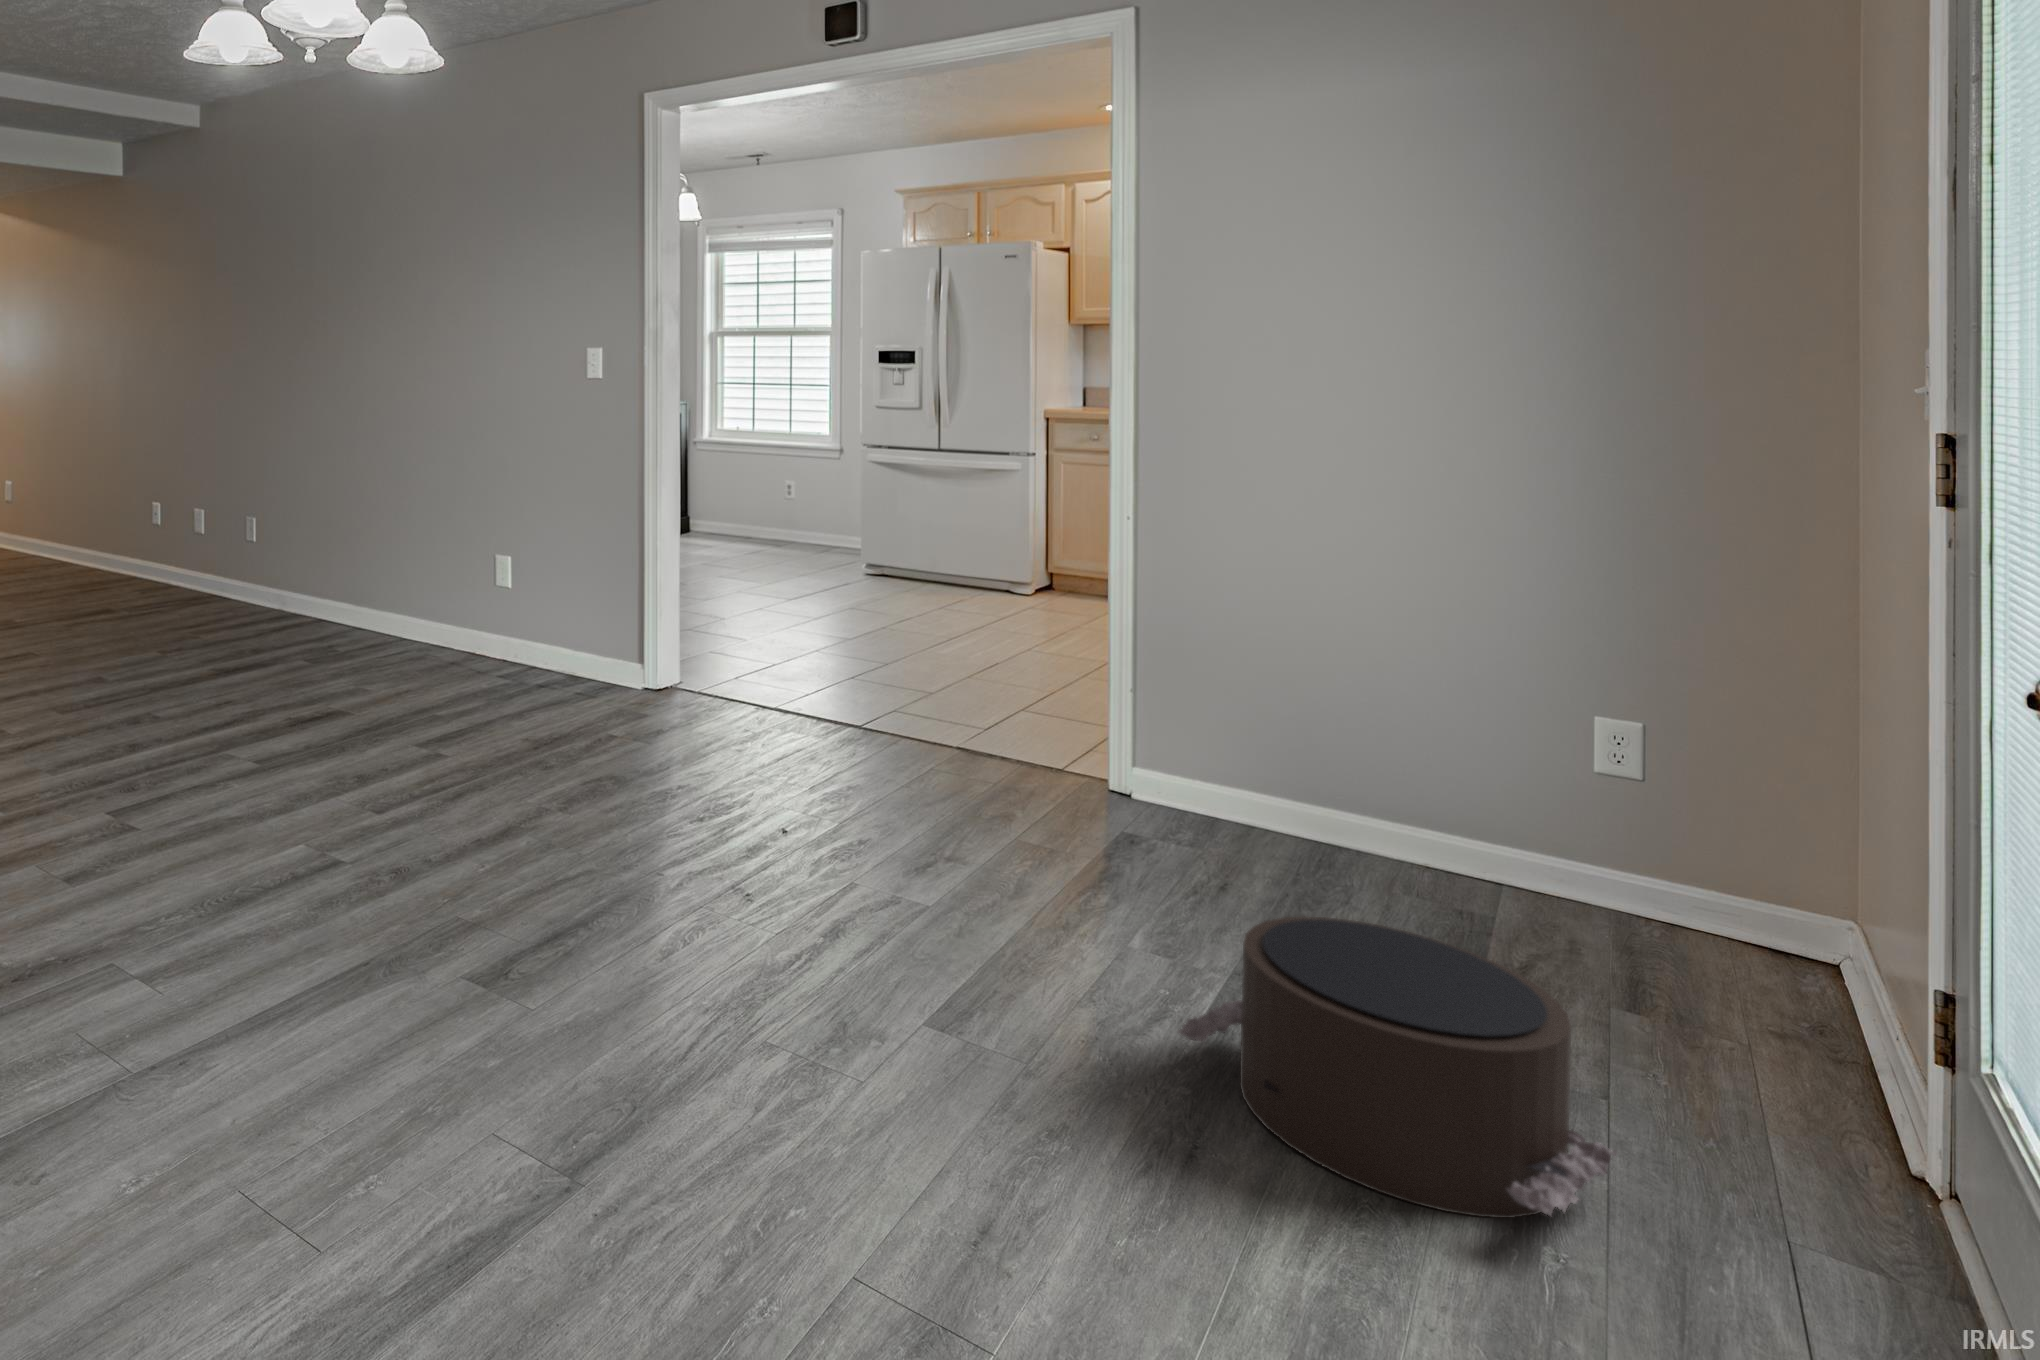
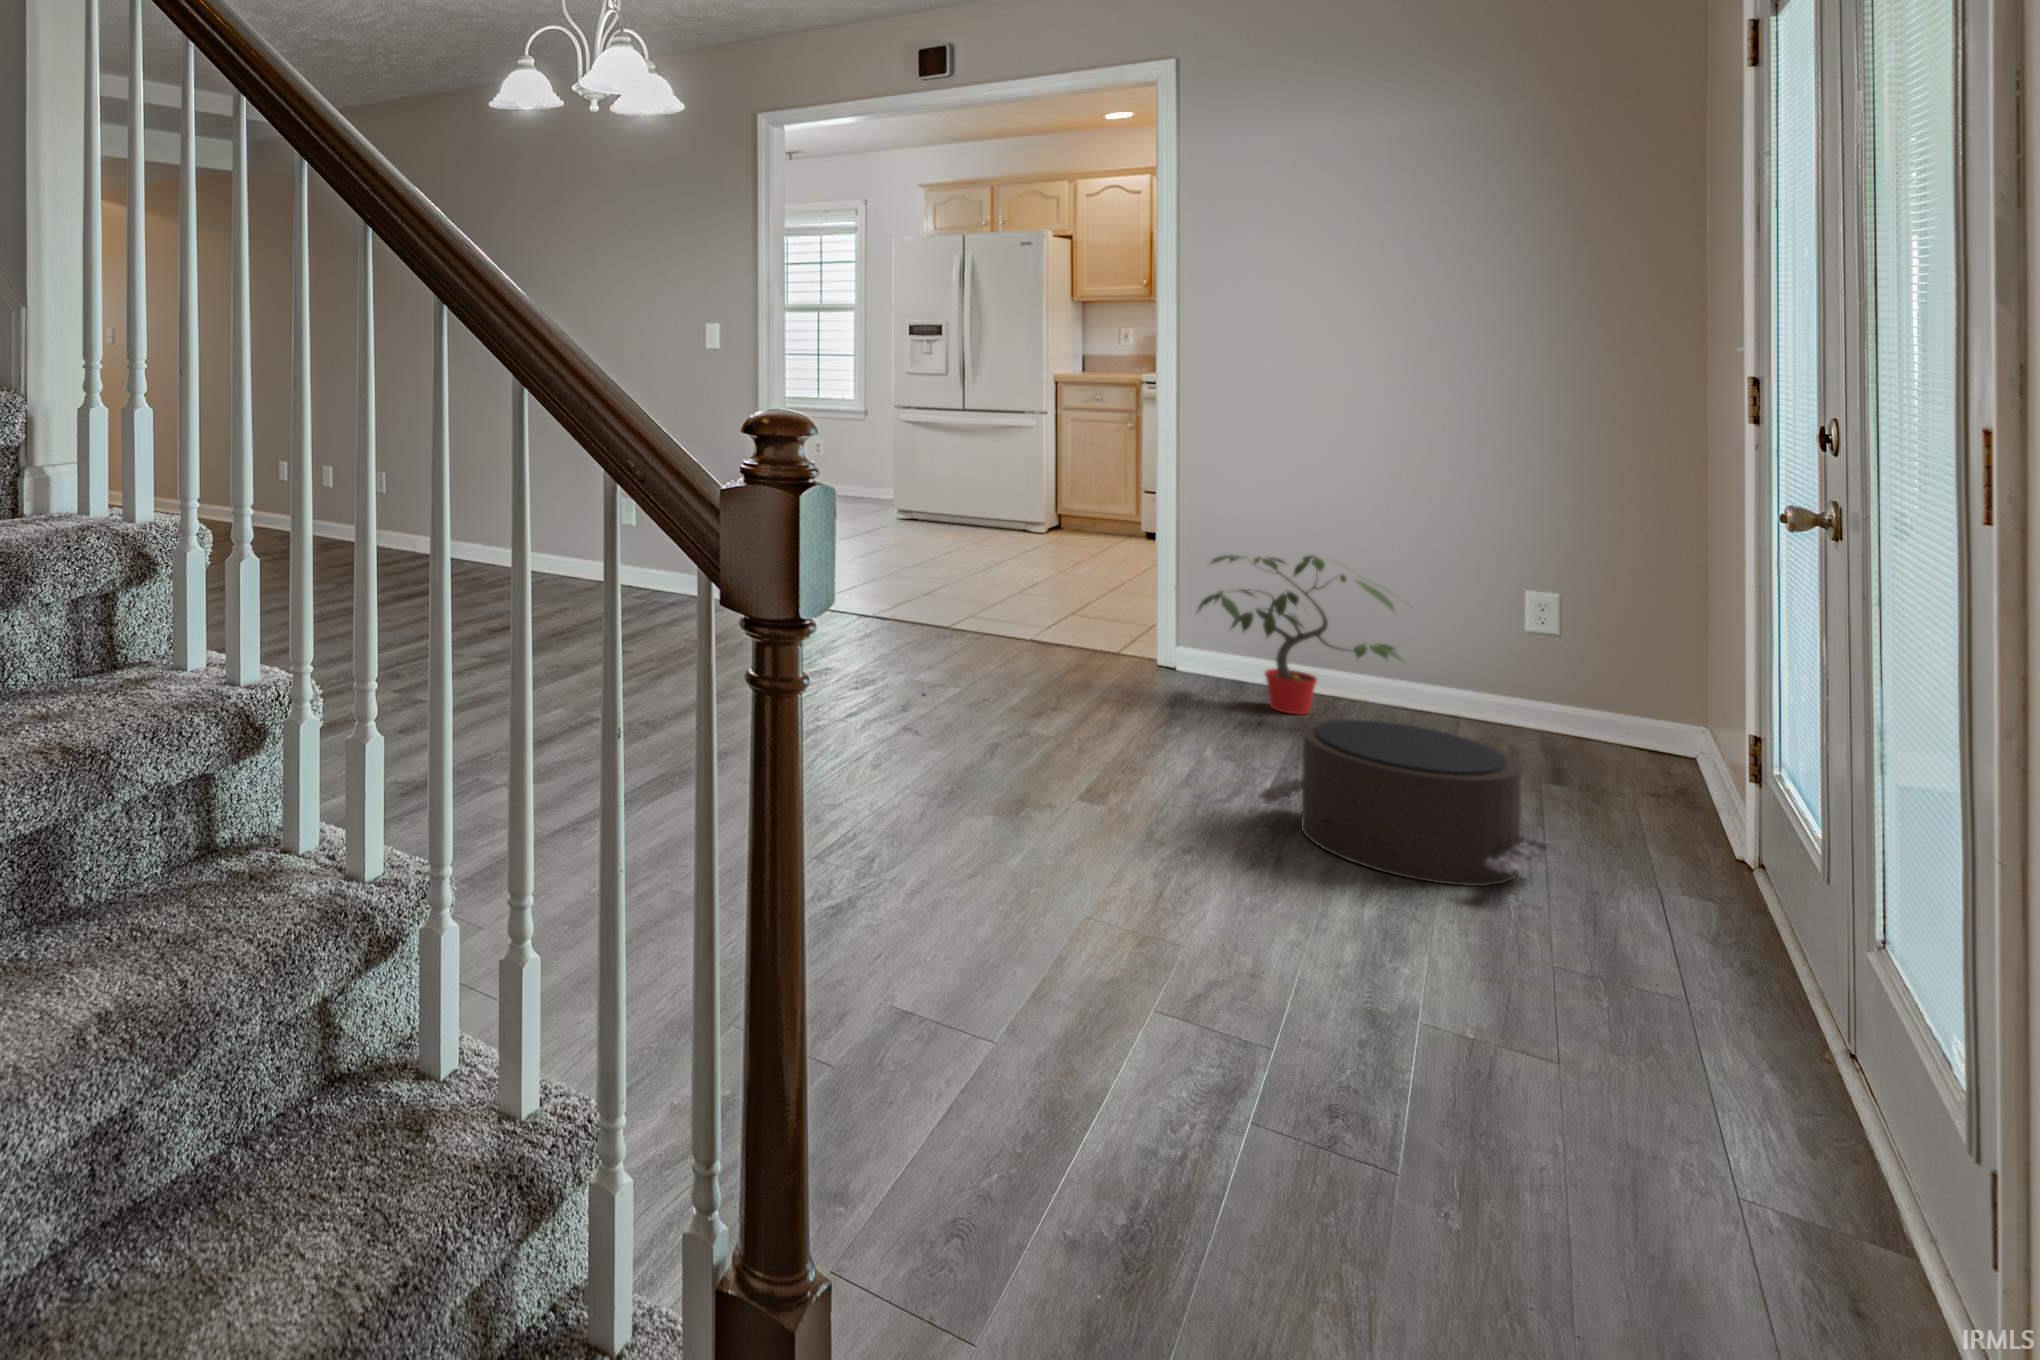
potted plant: none [1146,652,1444,870] -> present [1198,555,1401,715]

